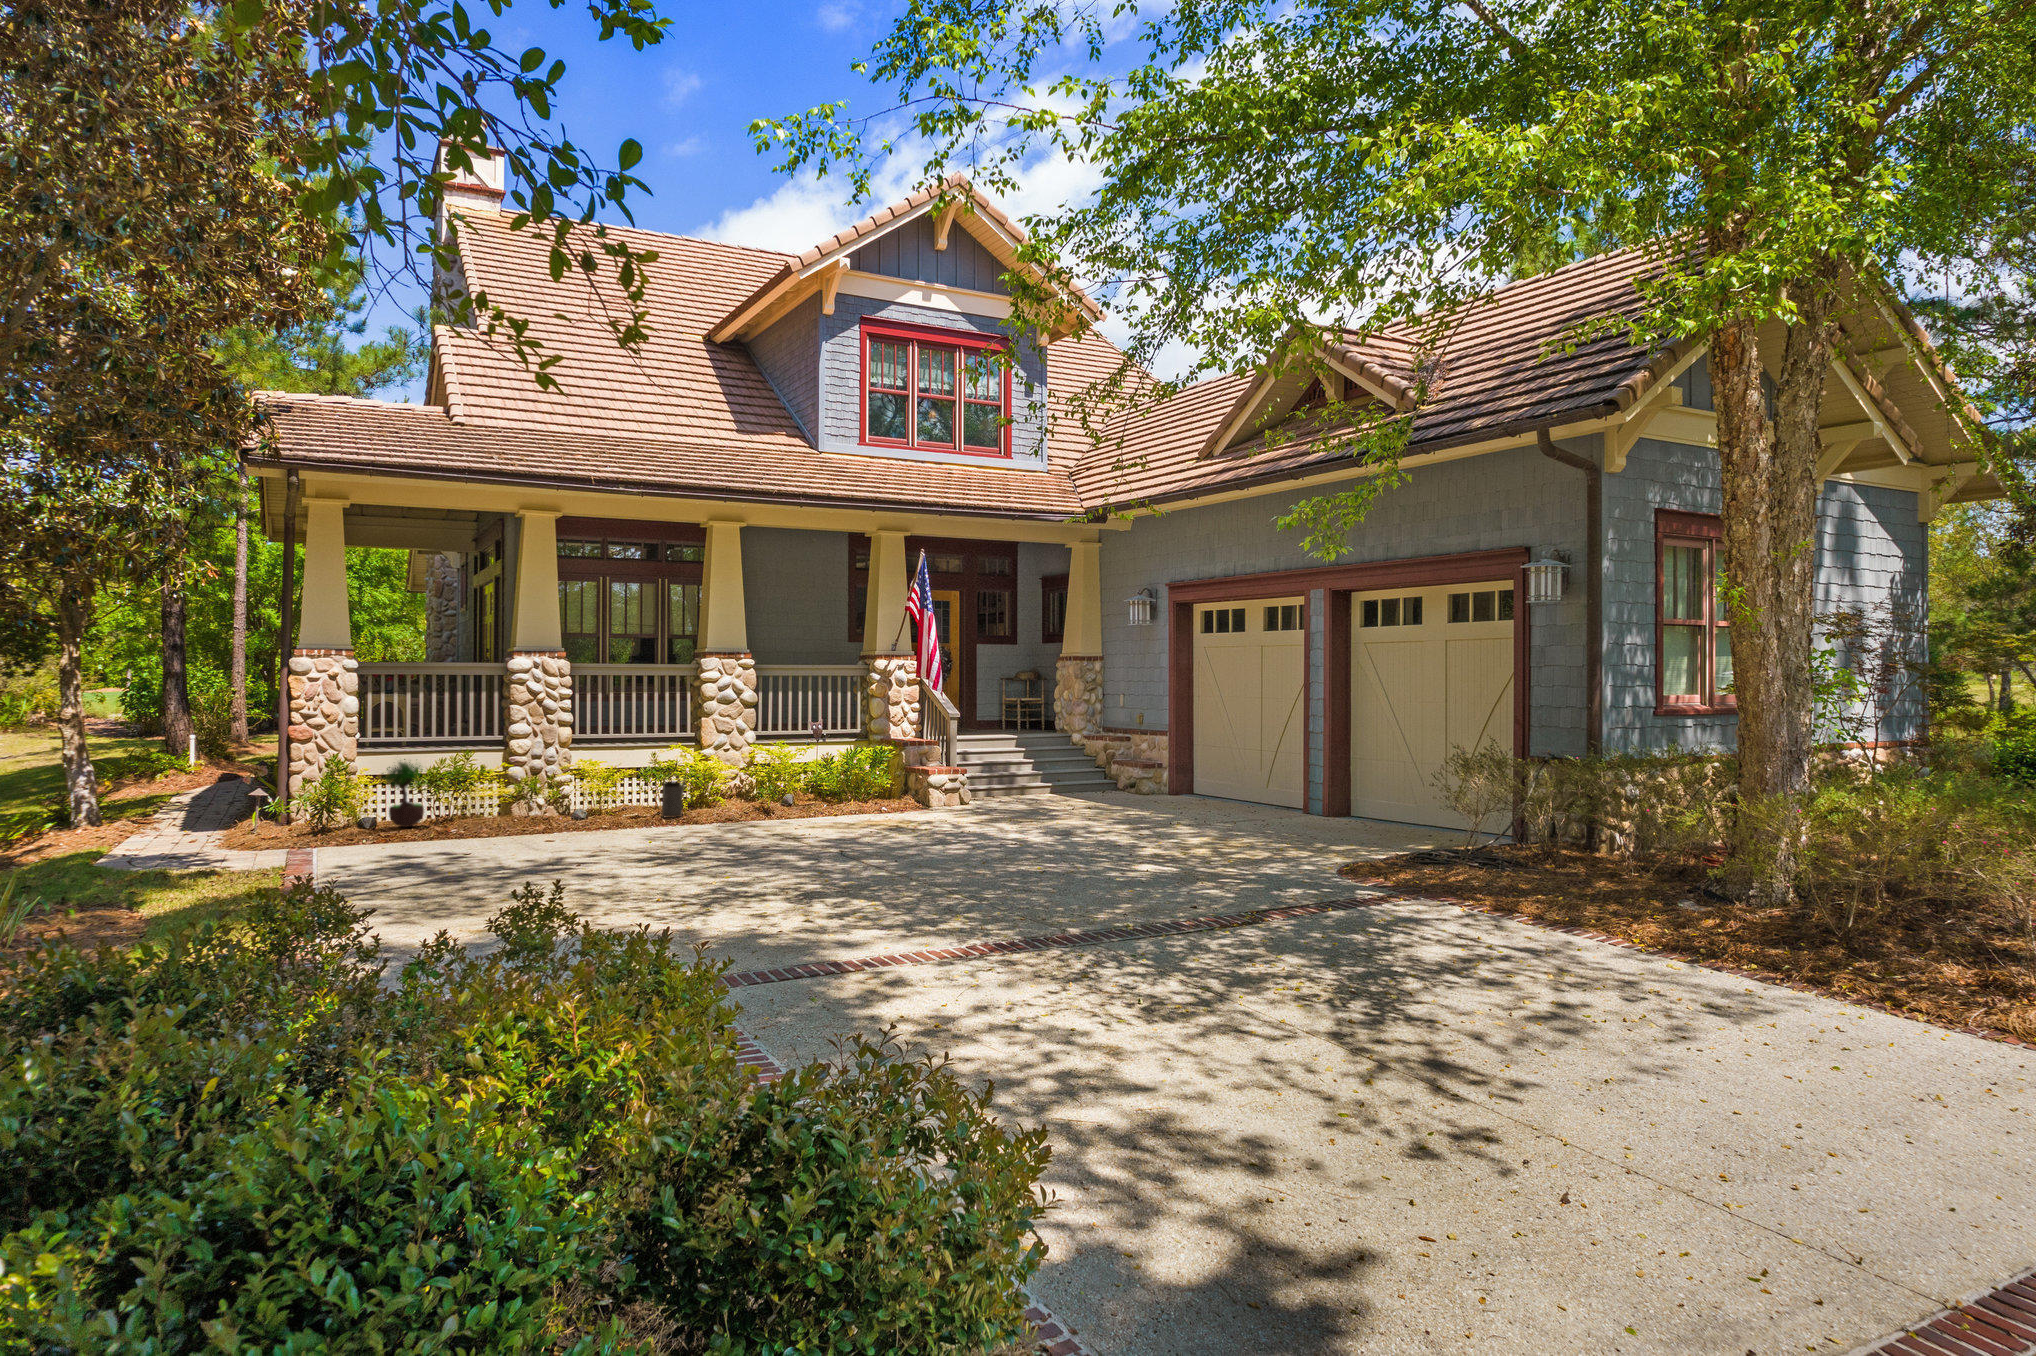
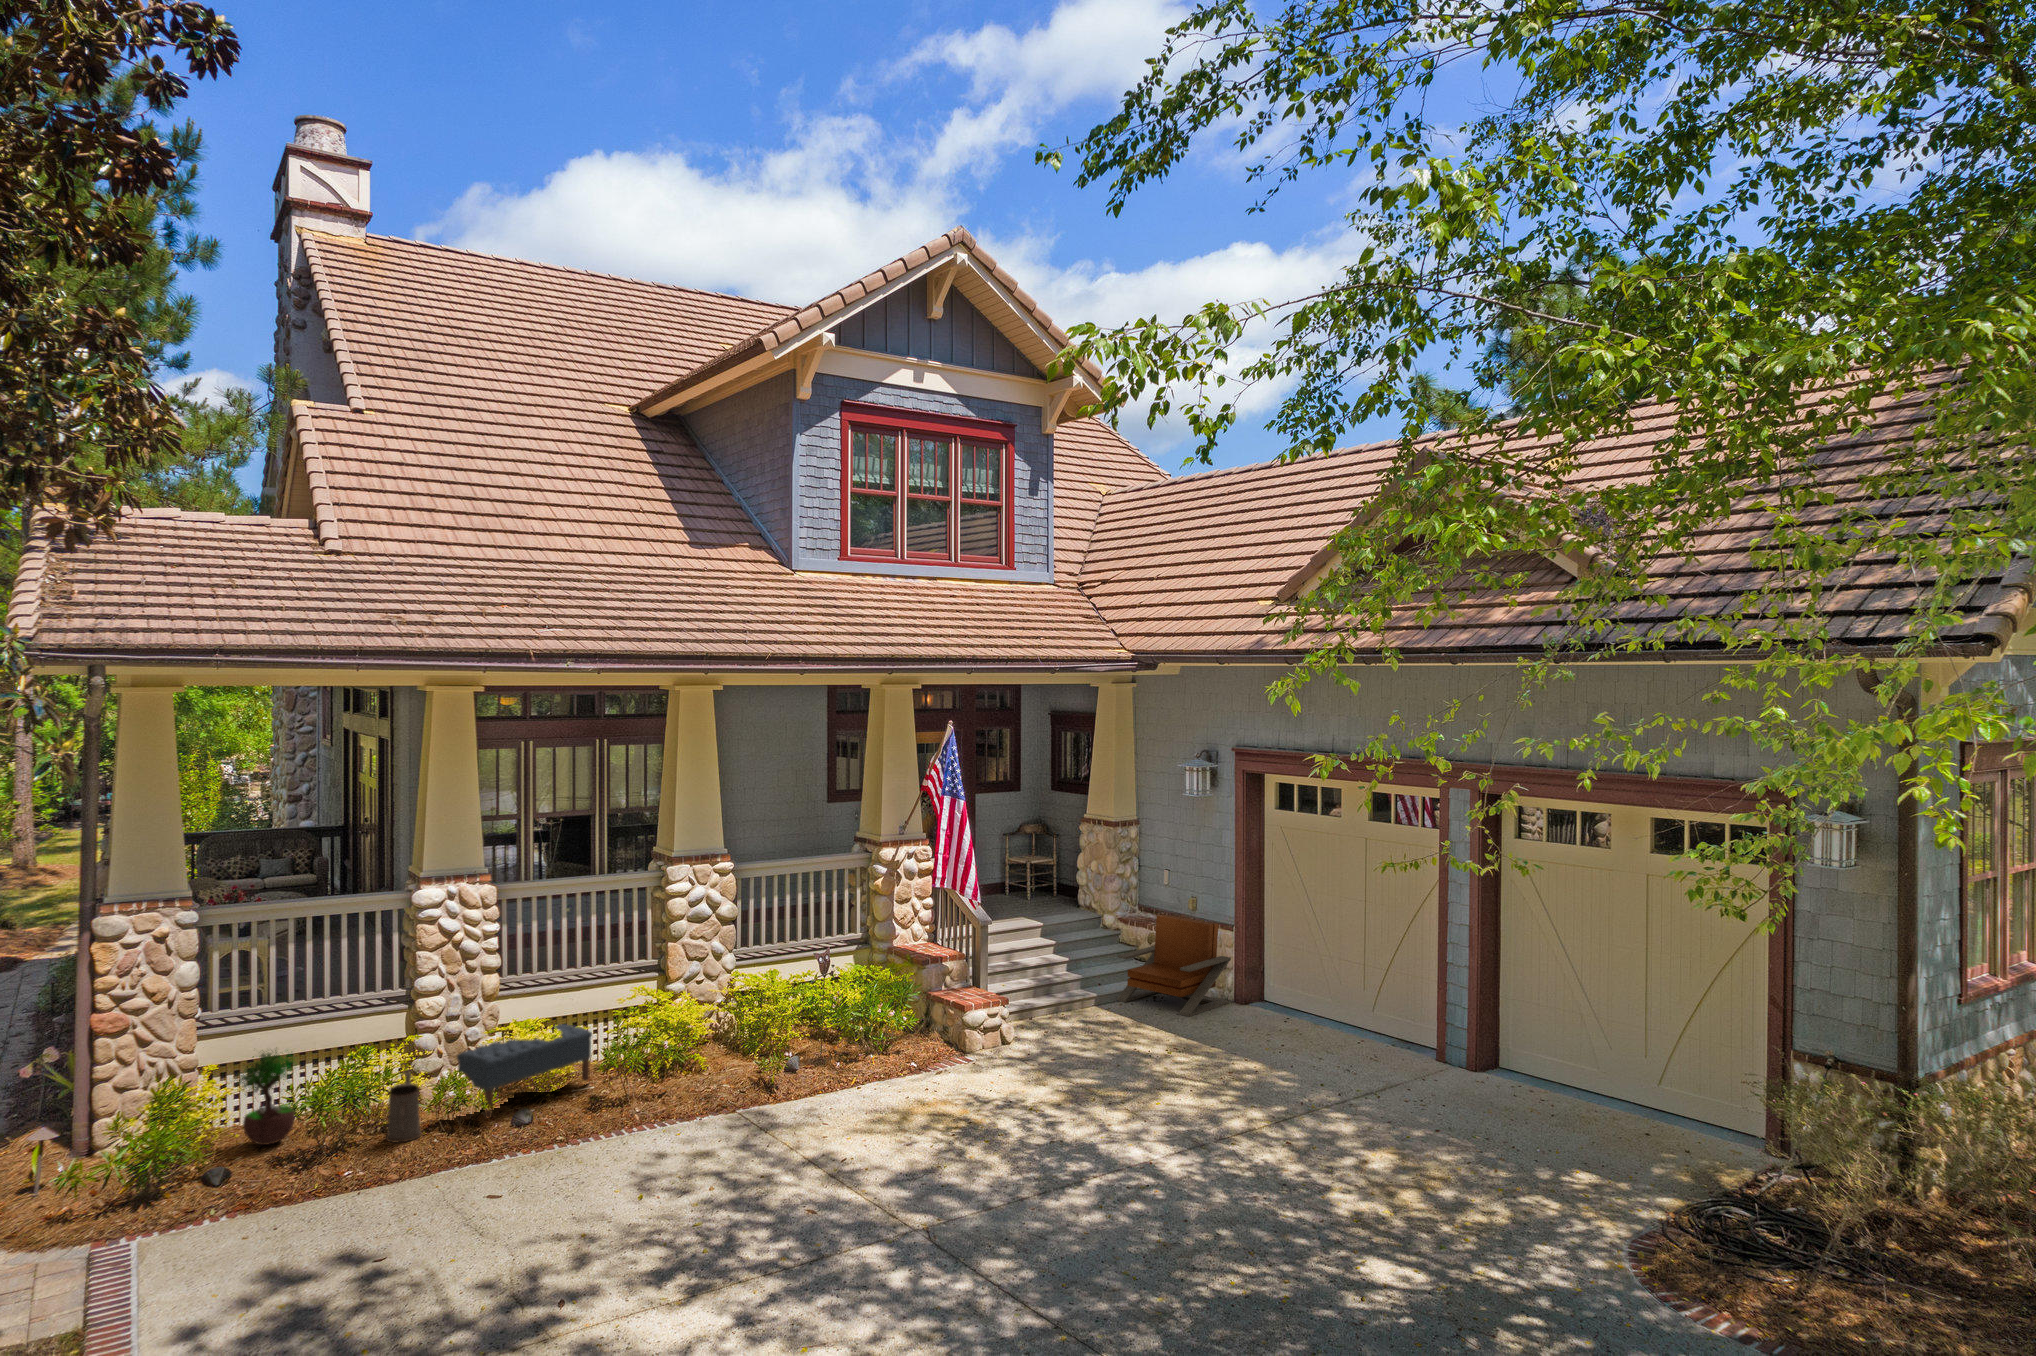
lounge chair: none [1071,725,1162,797] -> present [1117,915,1231,1017]
bench: none [539,770,641,822] -> present [457,1024,592,1119]
watering can: present [661,775,686,818] -> present [386,1069,421,1143]

